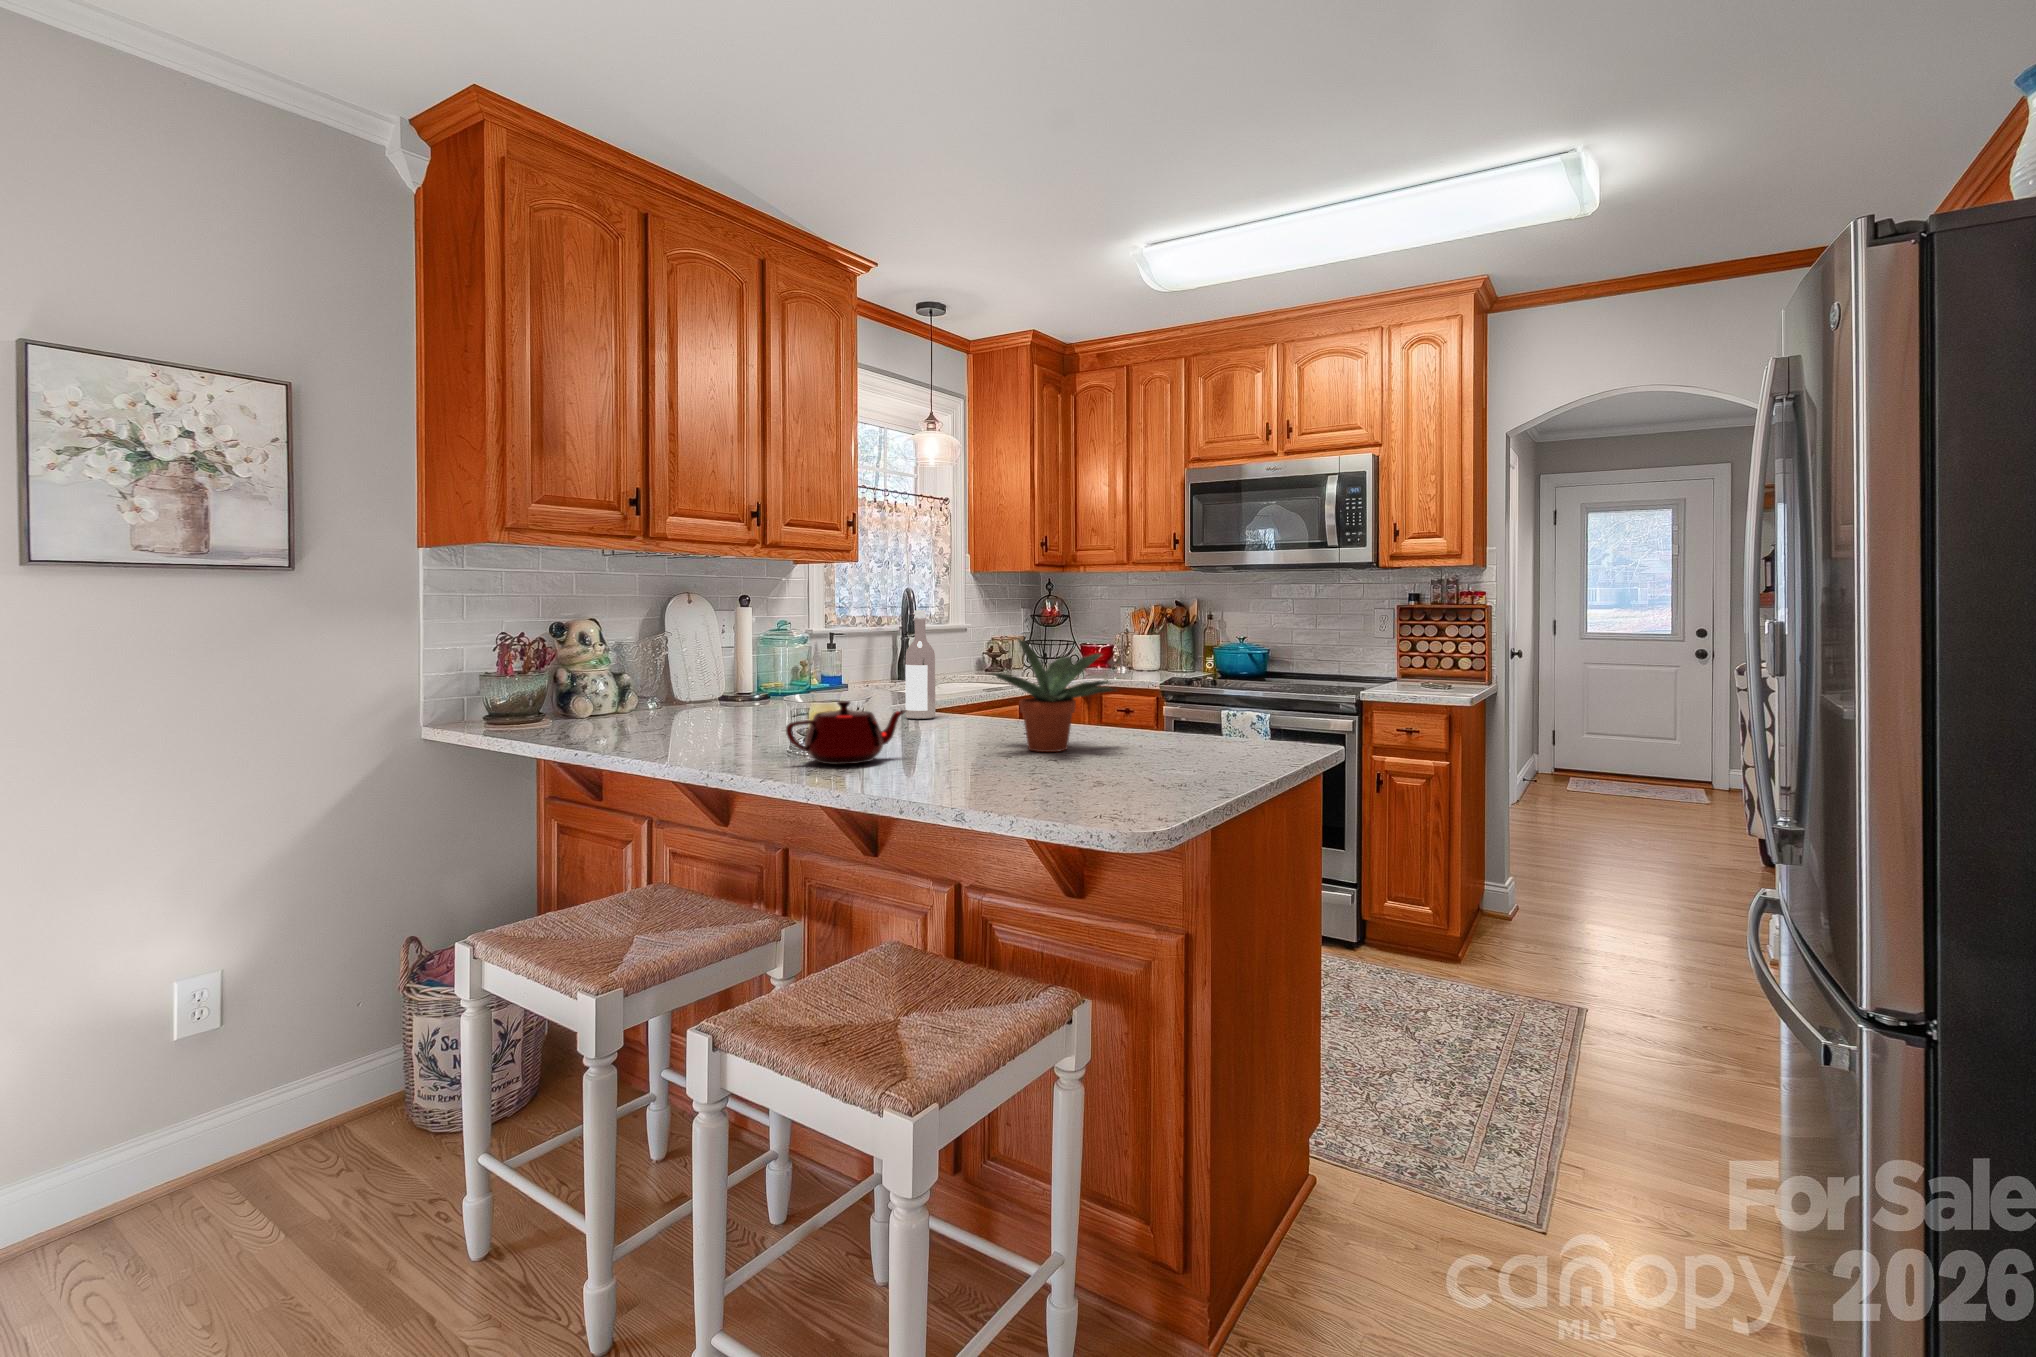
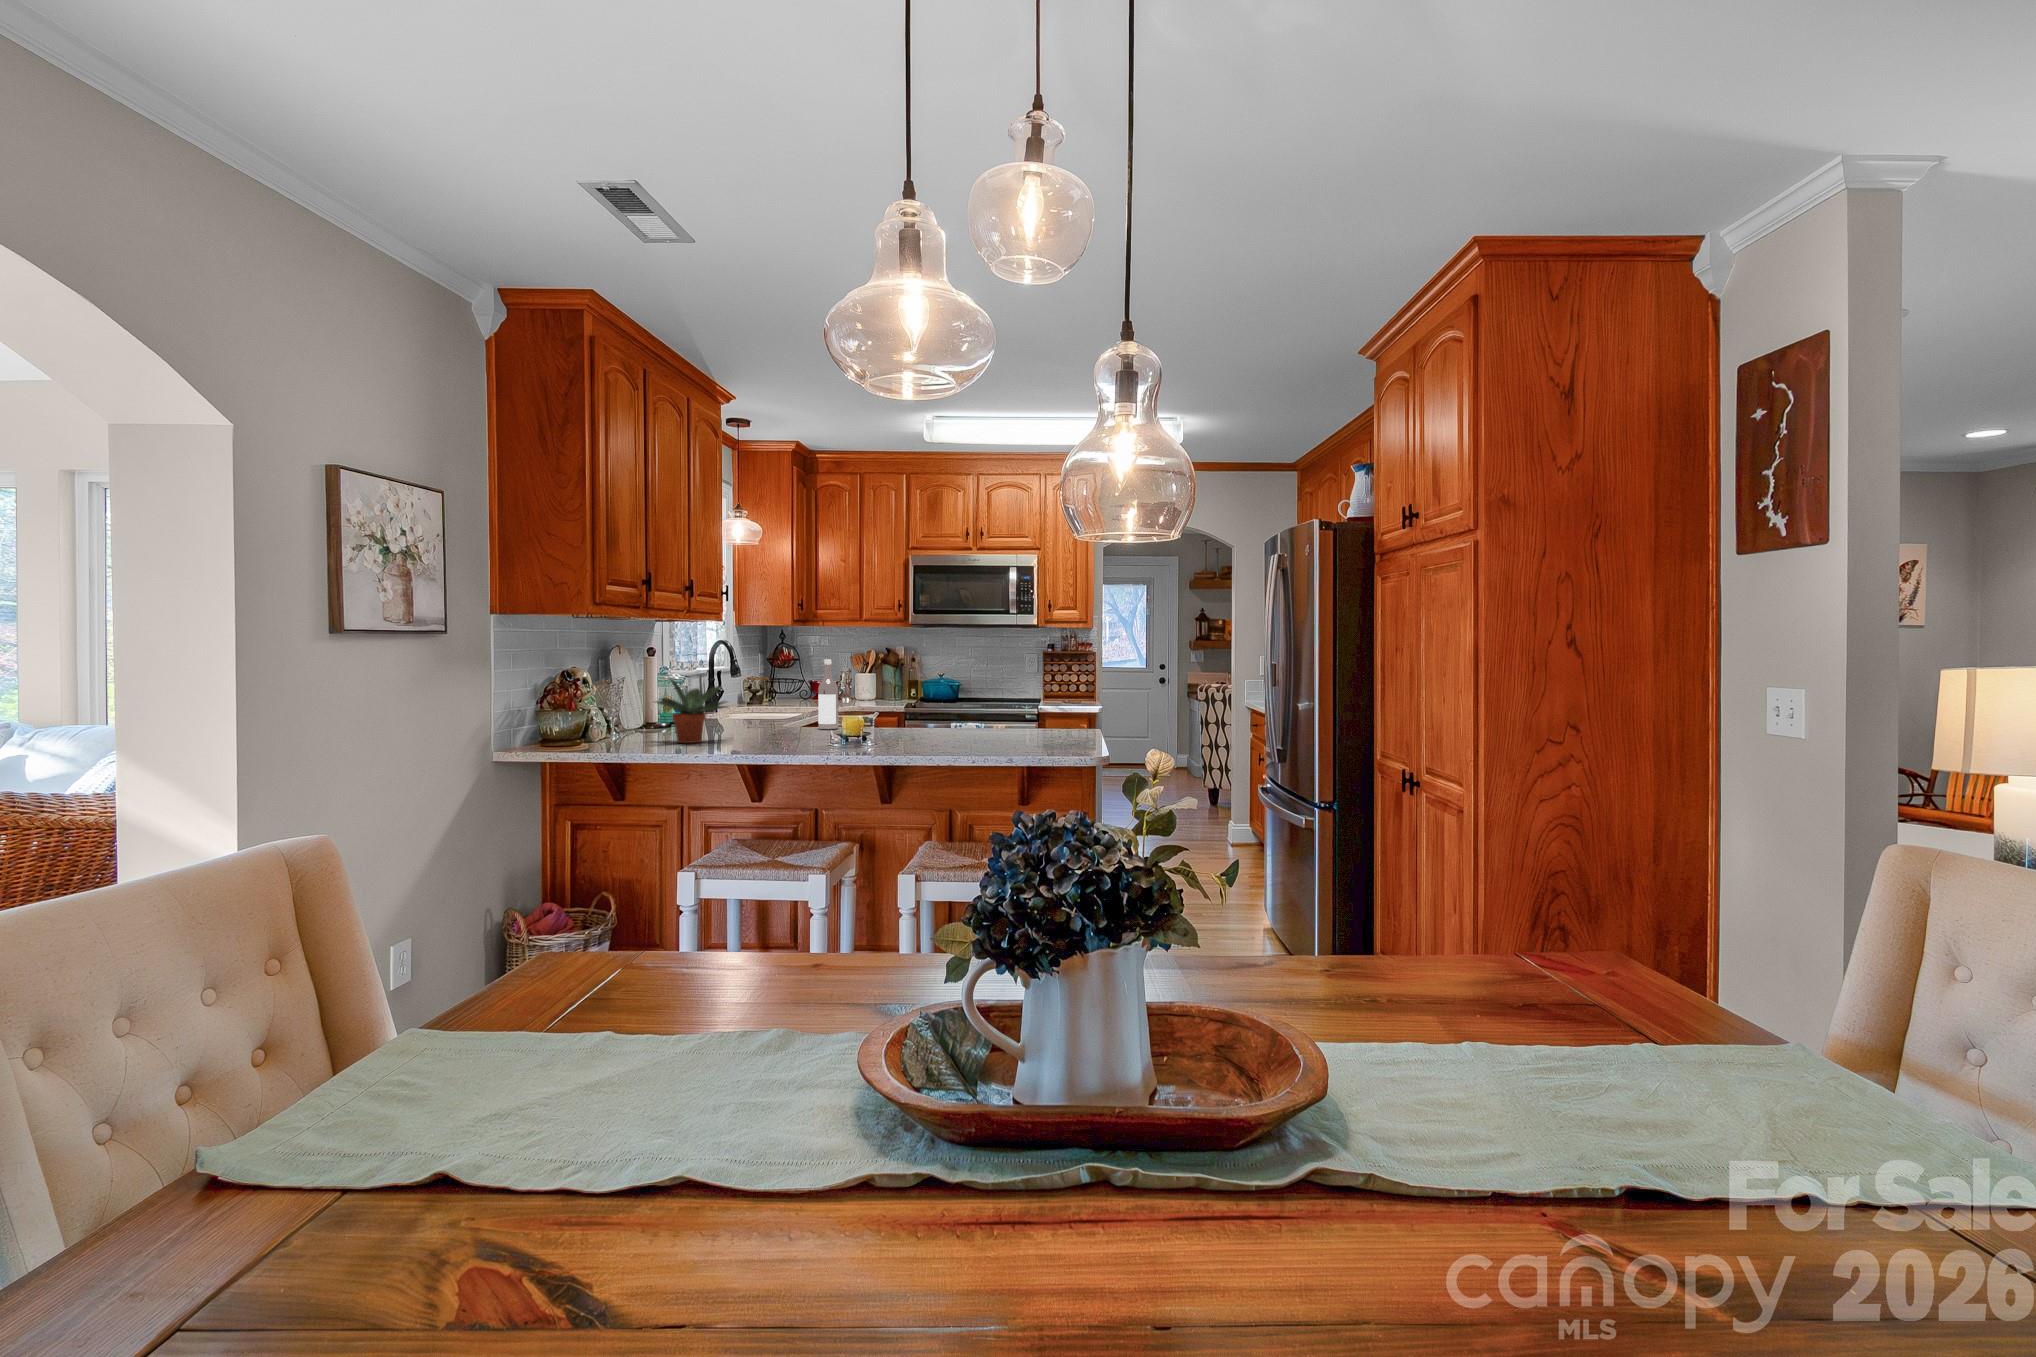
potted plant: present [992,639,1115,752] -> present [653,679,726,743]
teapot: present [786,701,905,765] -> none [851,713,901,747]

